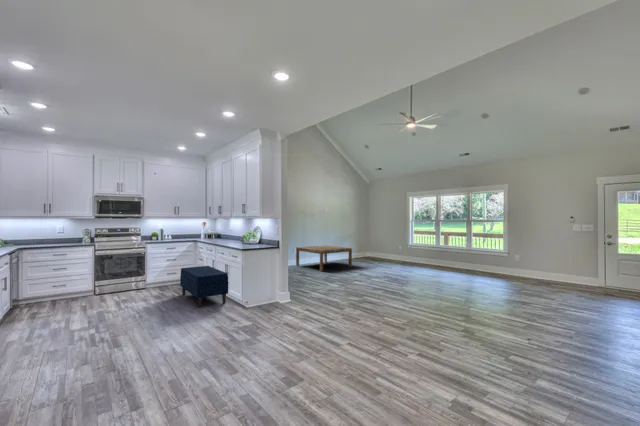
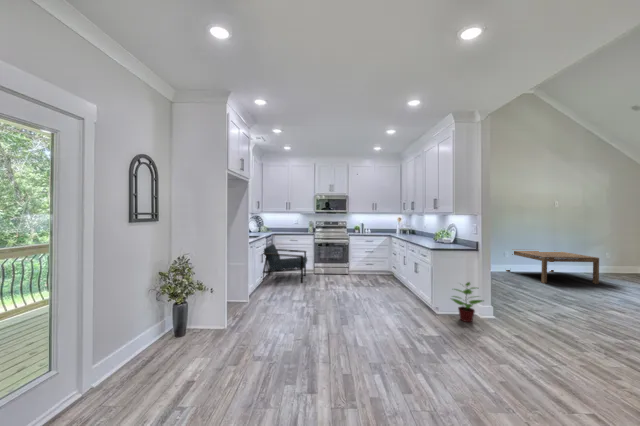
armchair: none [1,262,84,320] -> present [263,244,307,283]
bench: present [180,266,228,308] -> none [375,260,417,302]
potted plant: none [258,275,285,309] -> present [452,282,482,322]

